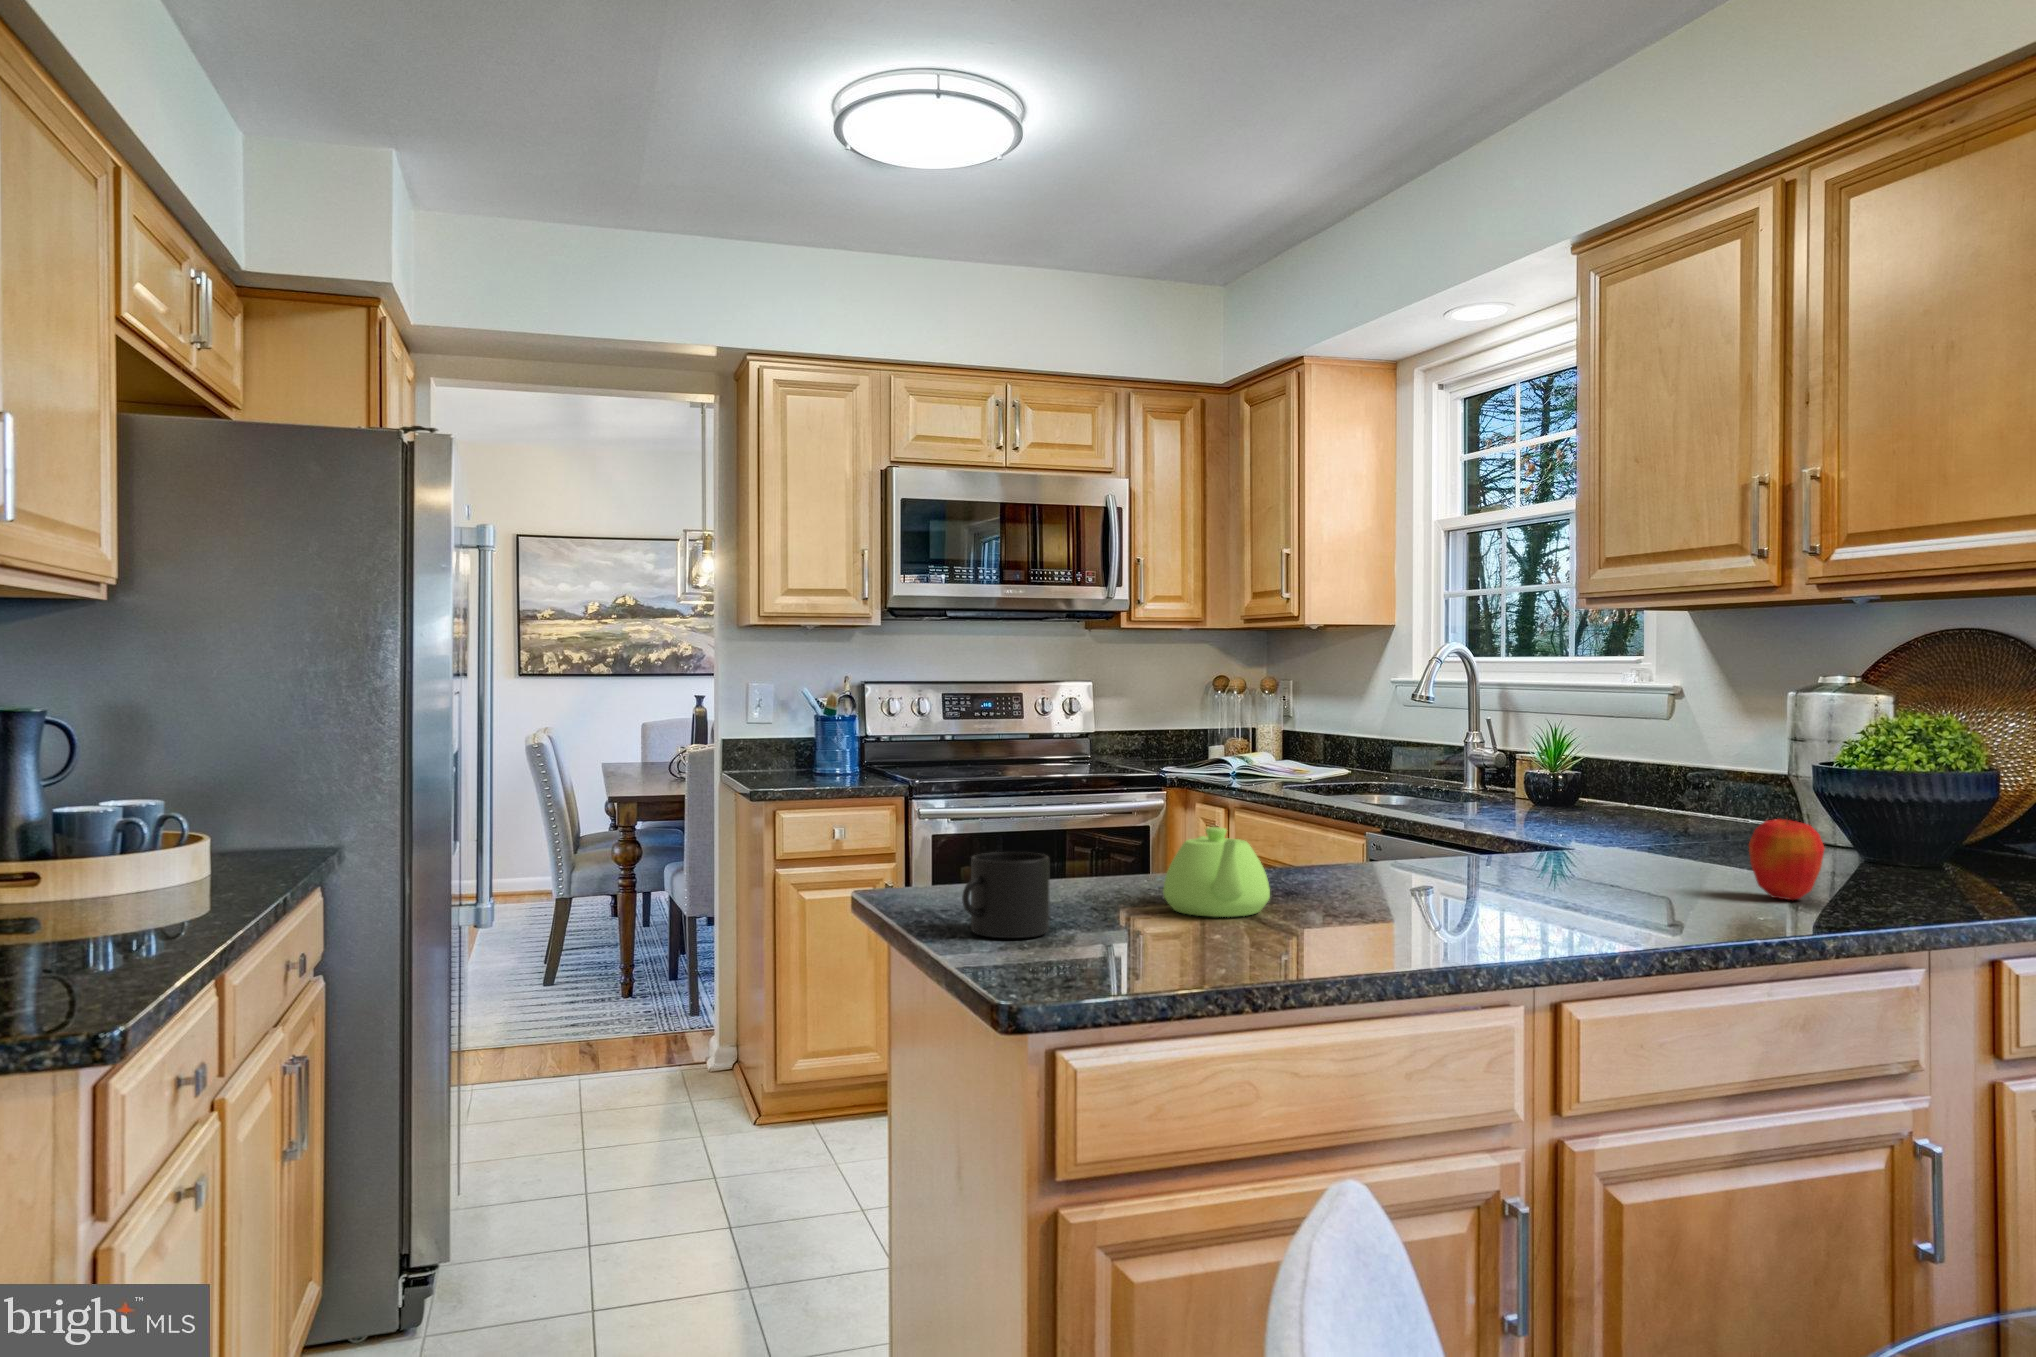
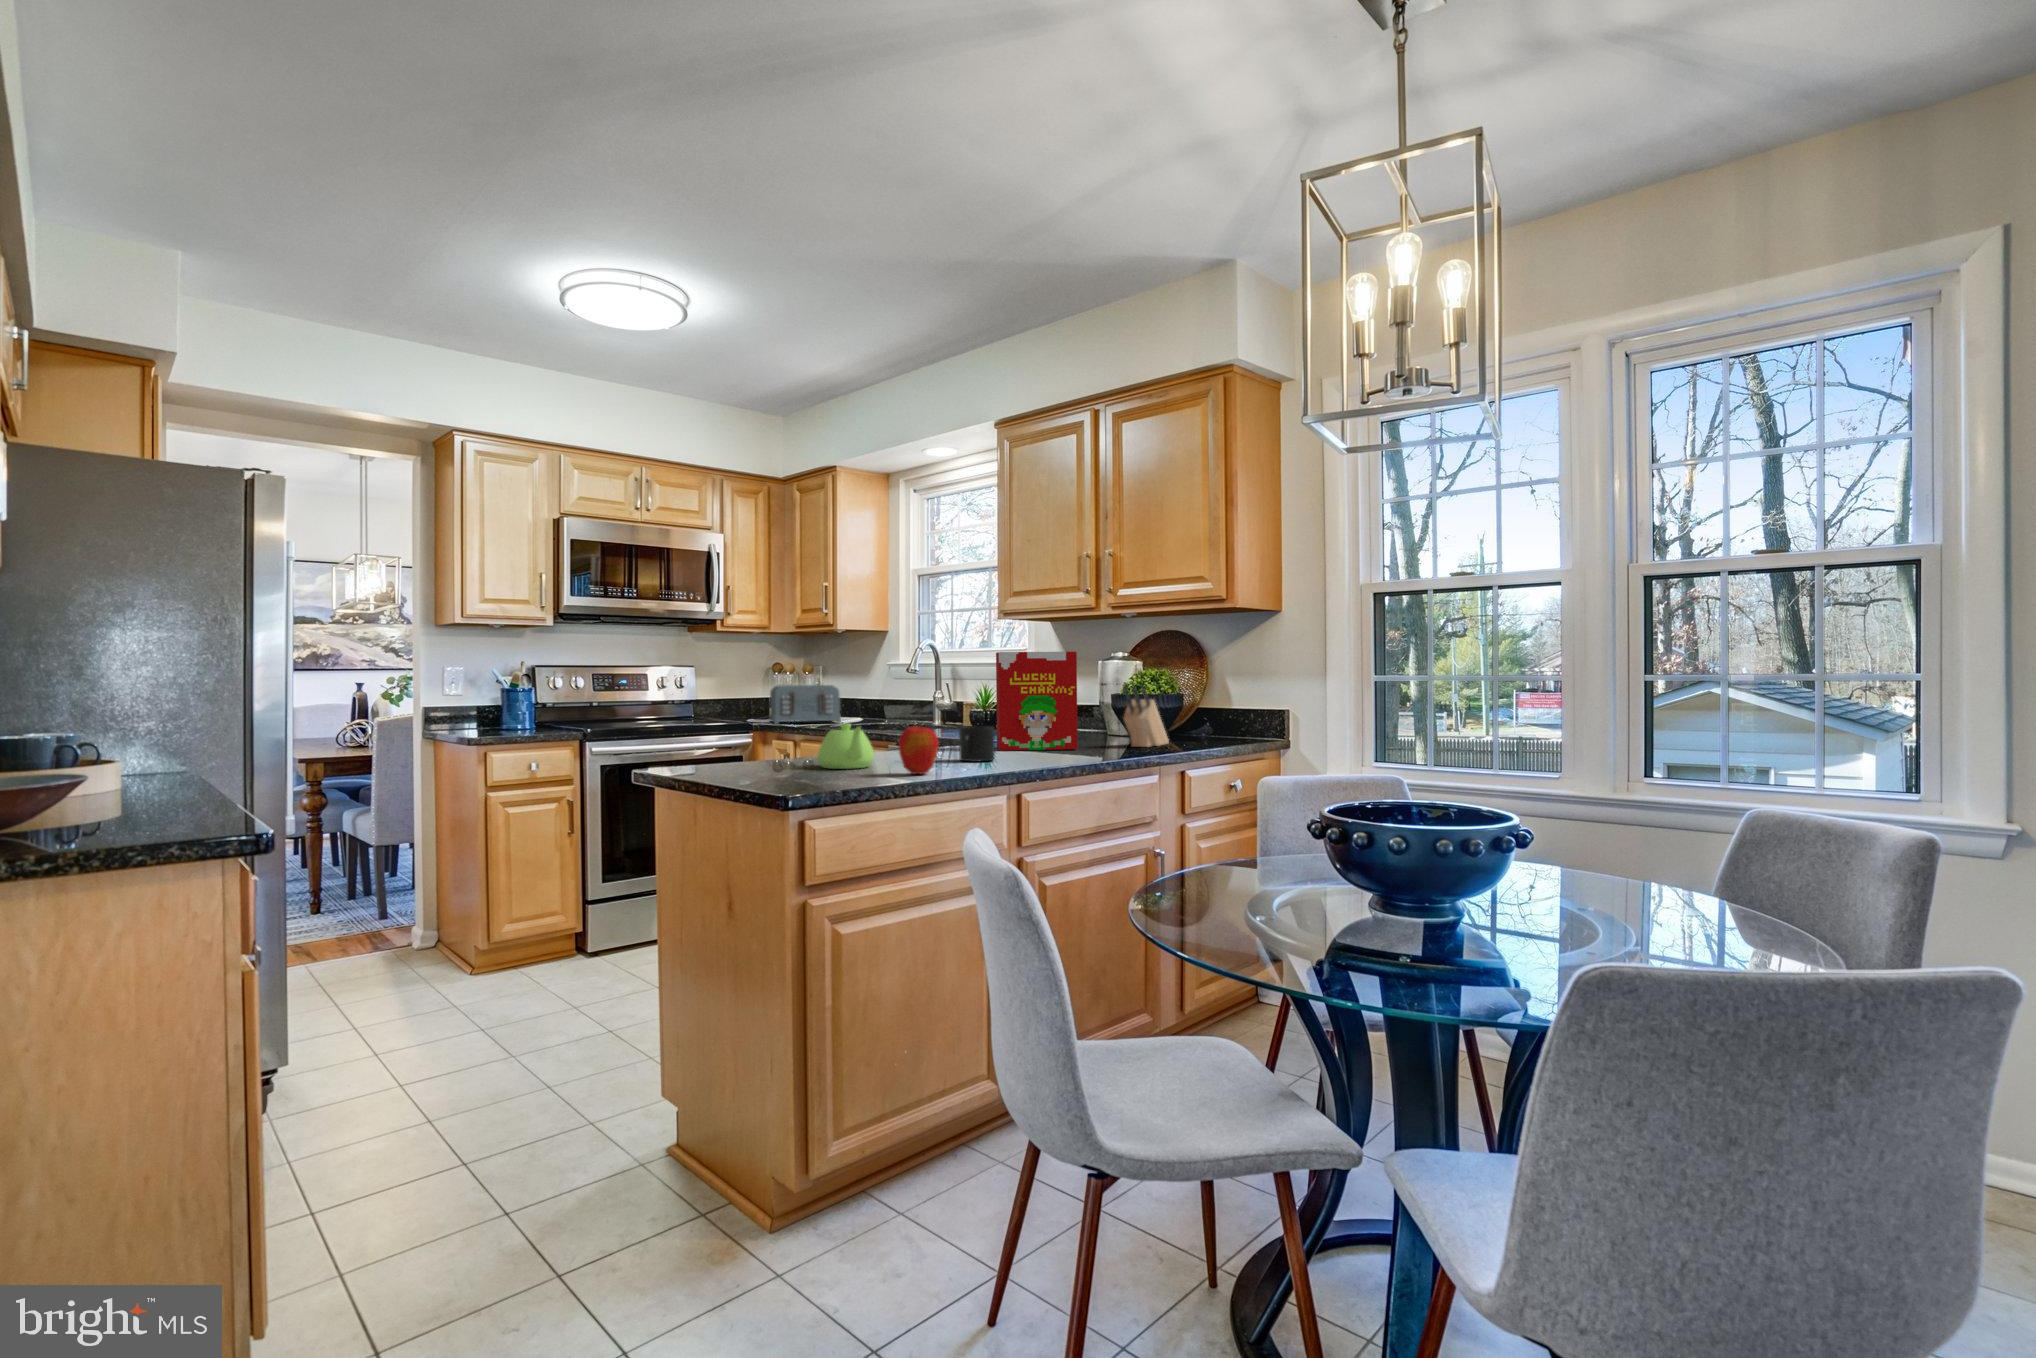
cereal box: none [1550,682,1725,883] -> present [996,652,1078,751]
toaster: none [1200,714,1309,779] -> present [769,685,841,724]
knife block: none [1835,750,1951,885] -> present [1123,684,1169,747]
apple: present [1749,819,1824,900] -> present [898,726,939,774]
mug: present [962,852,1050,938] -> present [959,726,995,762]

